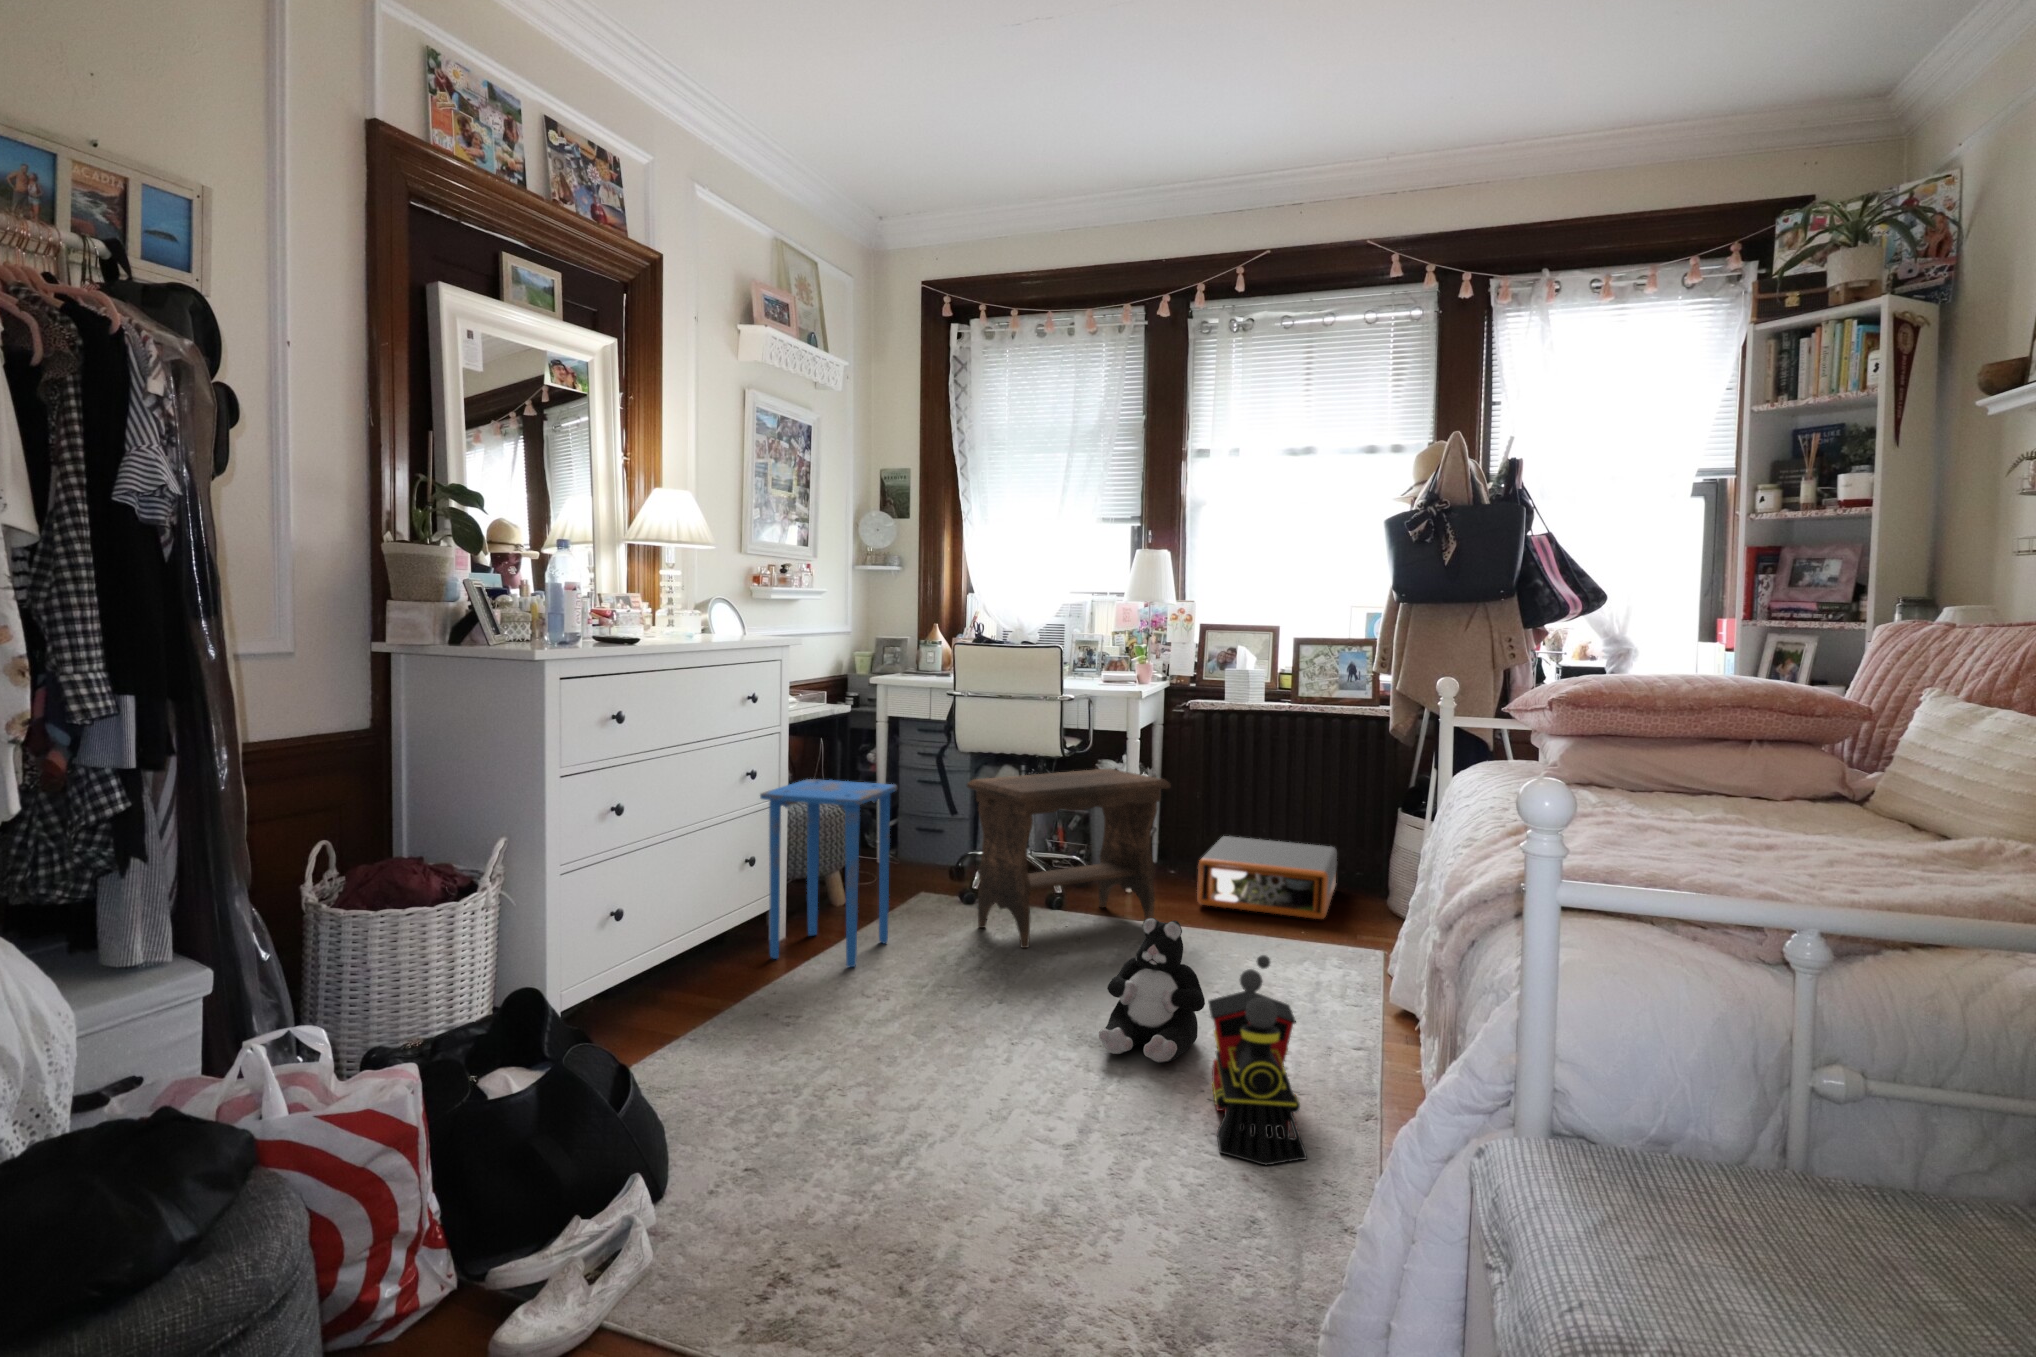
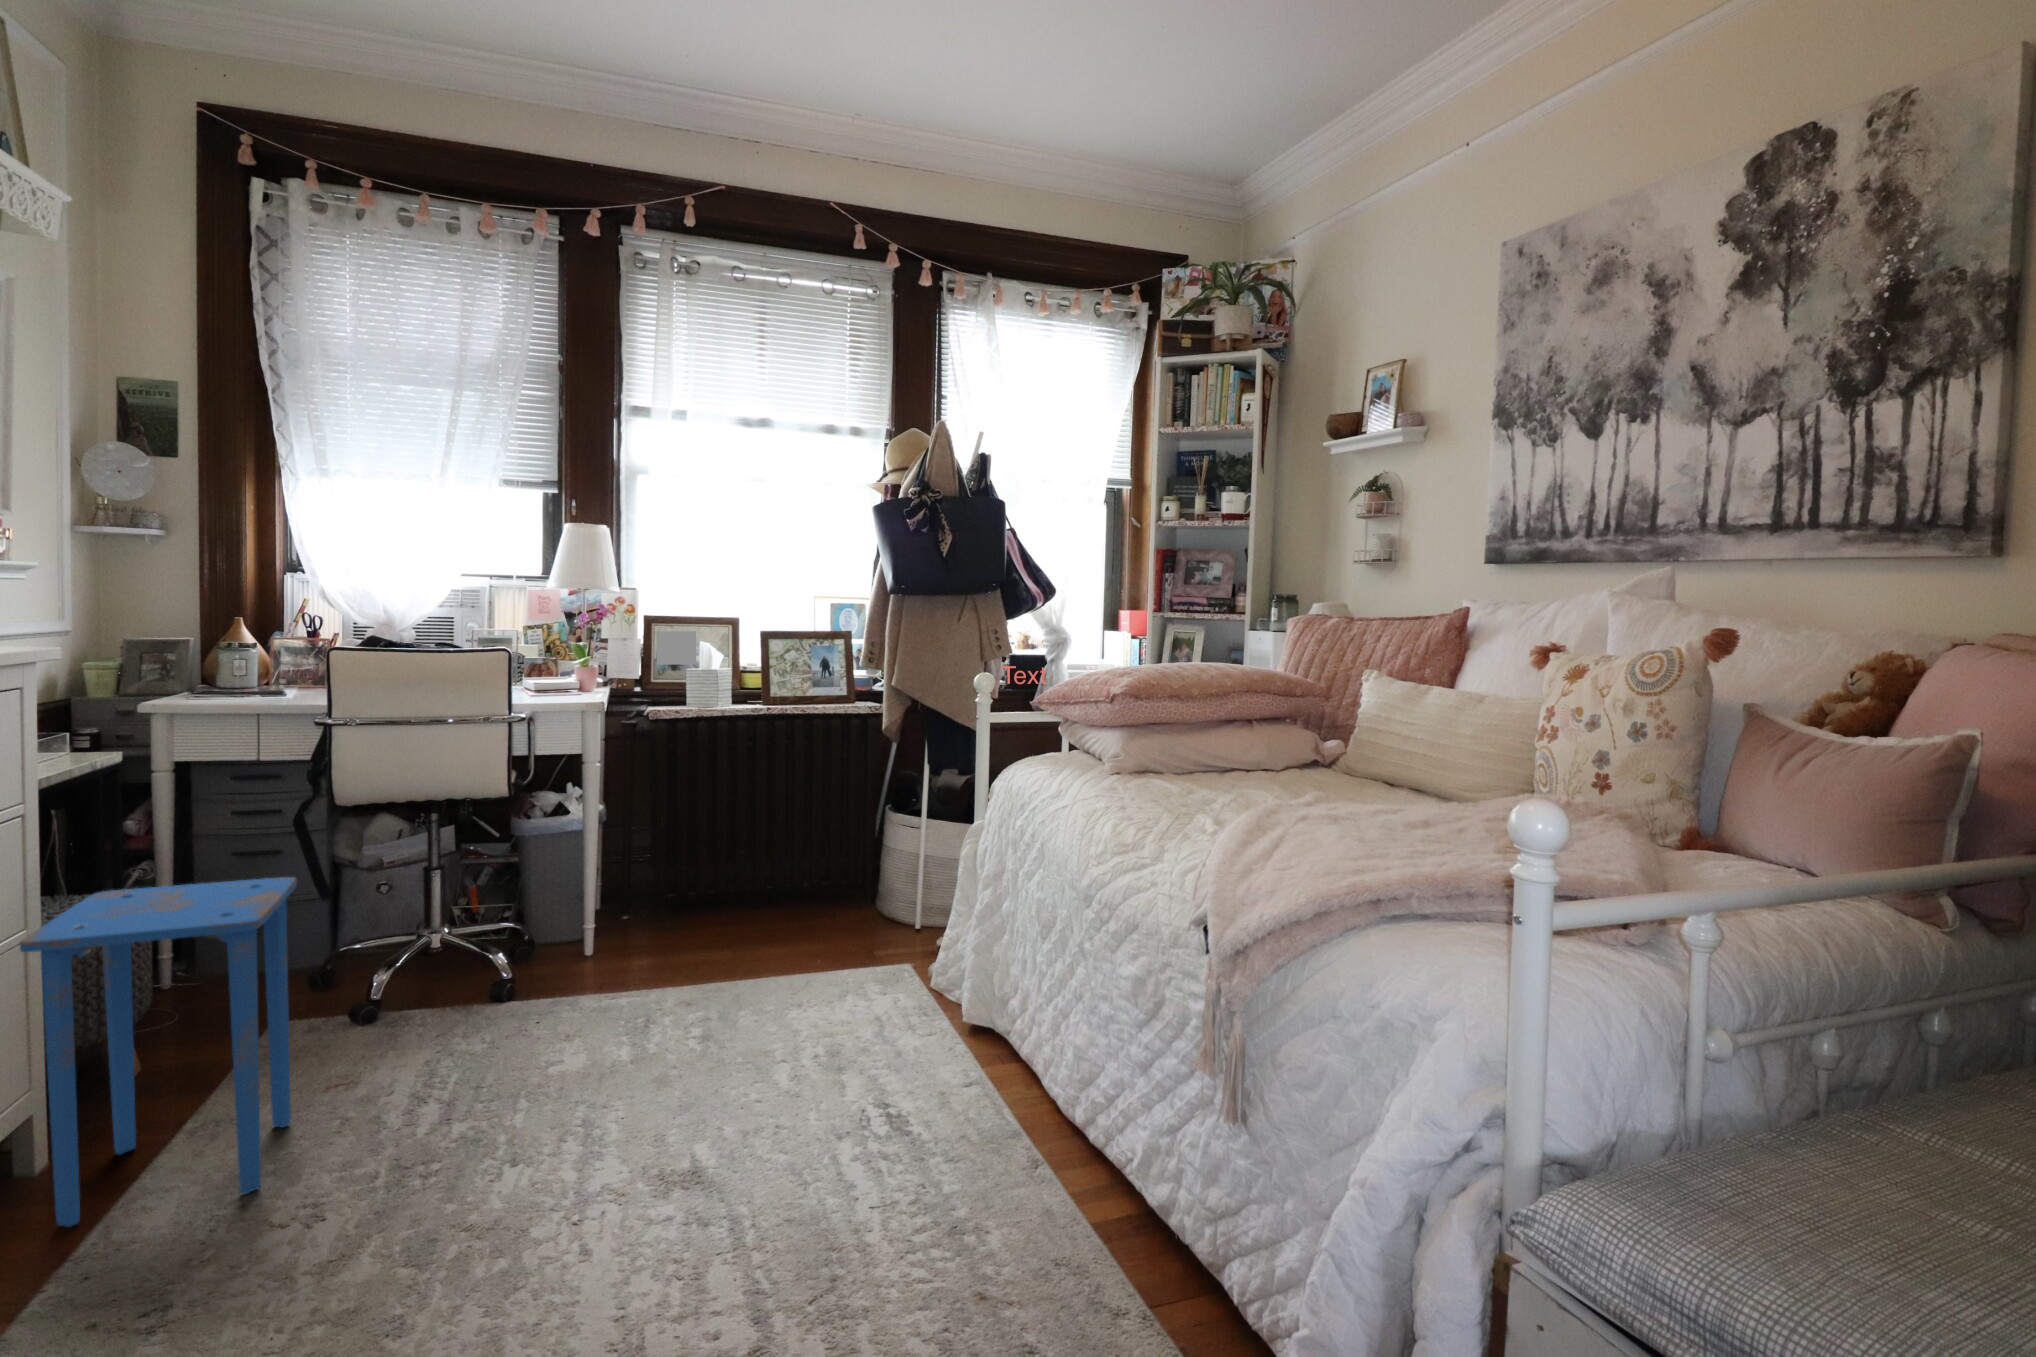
footstool: present [967,769,1171,948] -> none [401,801,682,1070]
storage box: present [1197,836,1337,919] -> none [690,851,844,947]
plush toy: present [1099,917,1205,1063] -> none [740,1001,871,1201]
toy train: present [1208,955,1307,1165] -> none [912,1029,1095,1297]

